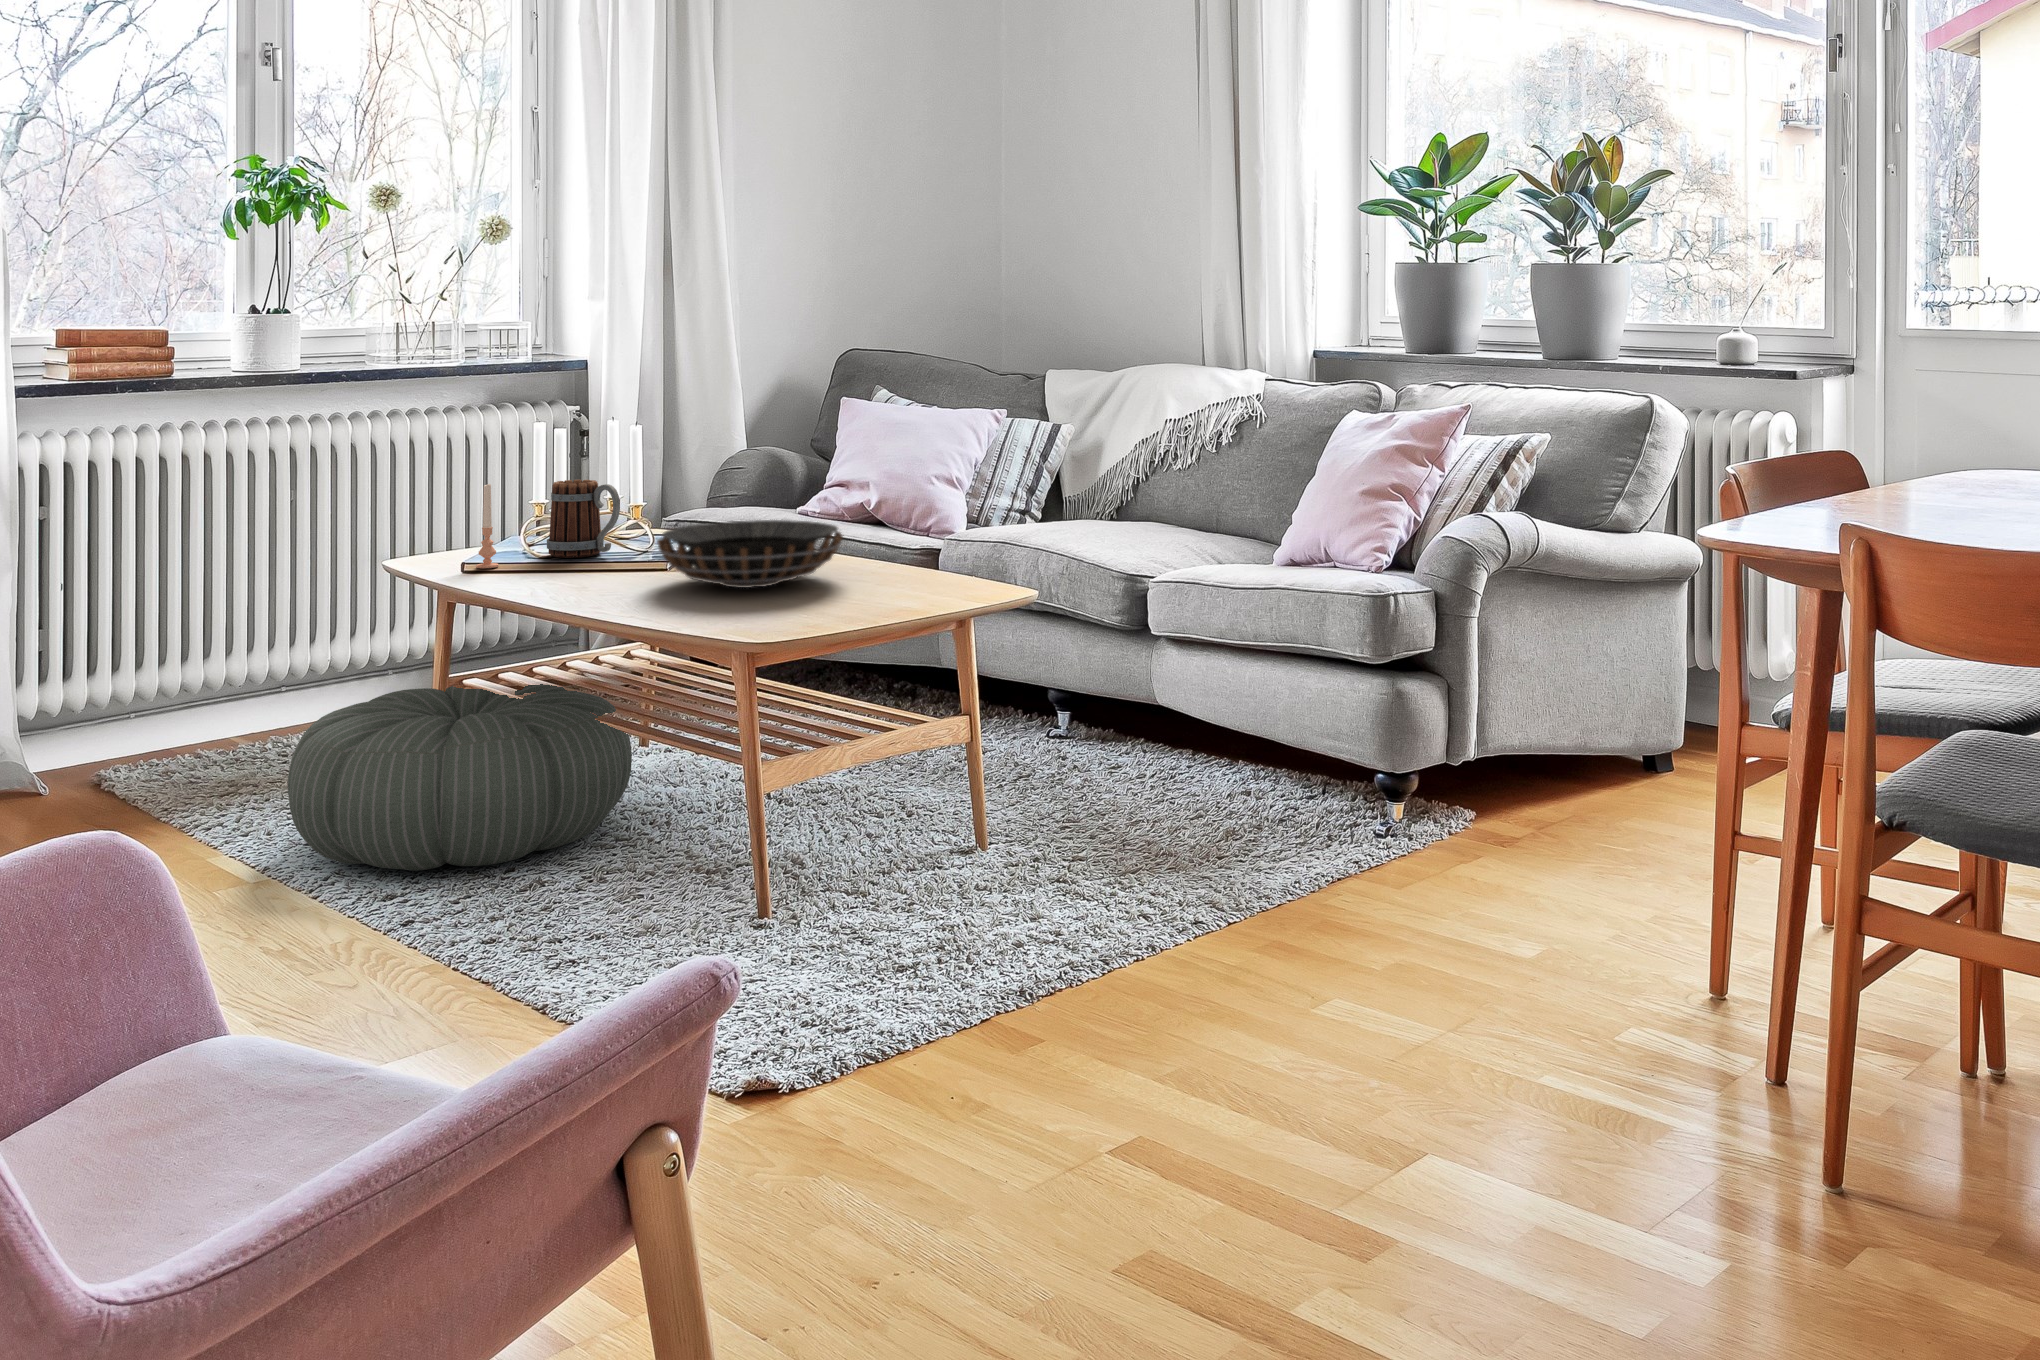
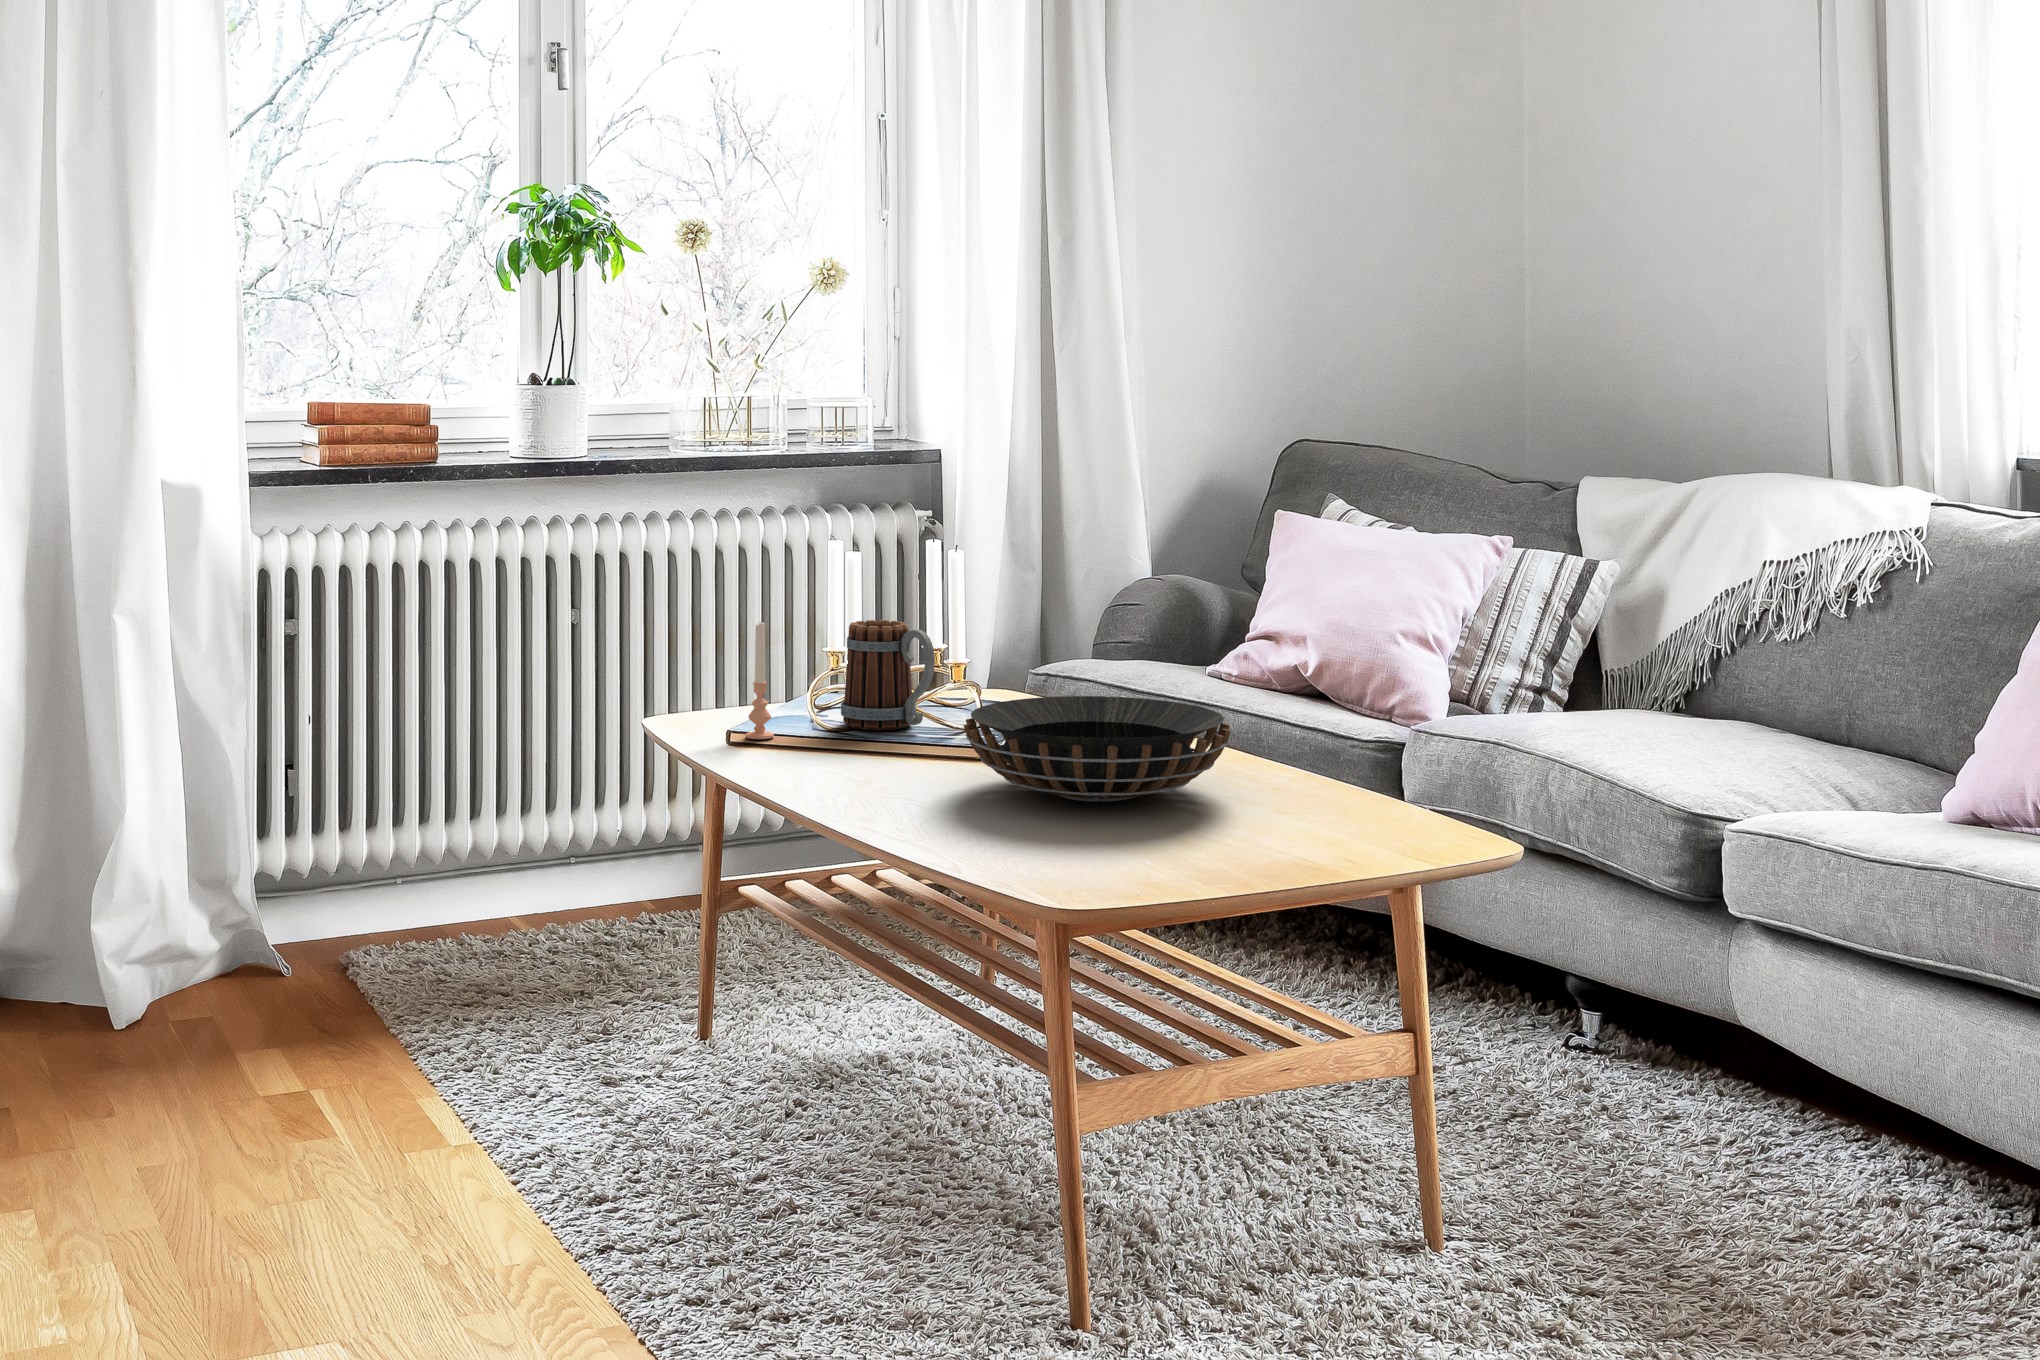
pouf: present [288,683,632,871] -> none [495,894,937,1169]

